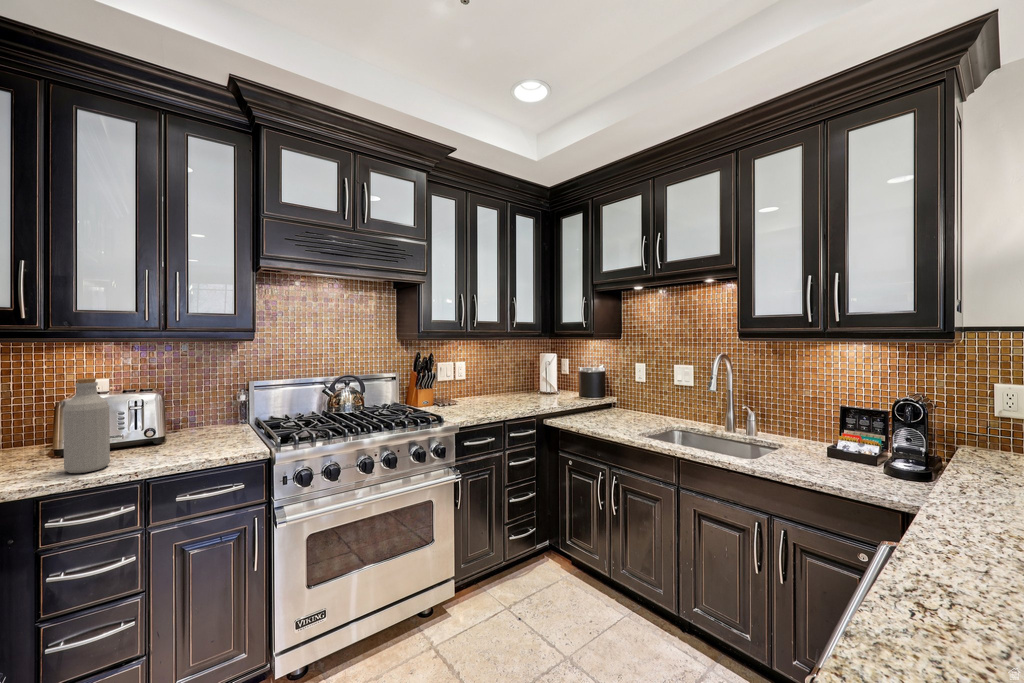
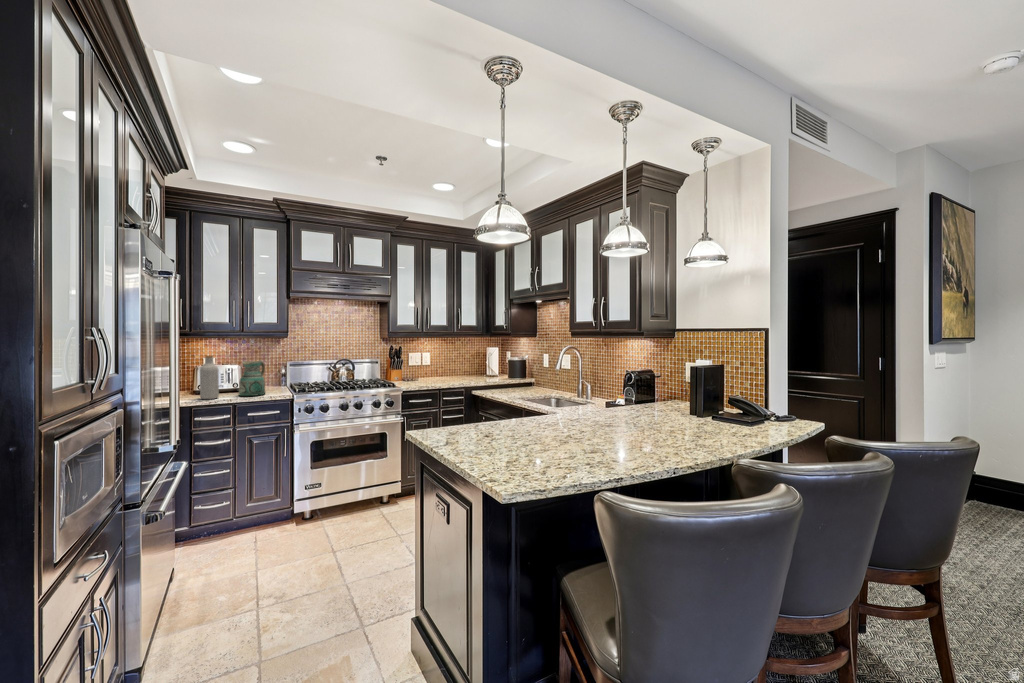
ceramic pitcher: none [156,383,214,458] -> present [239,360,265,396]

